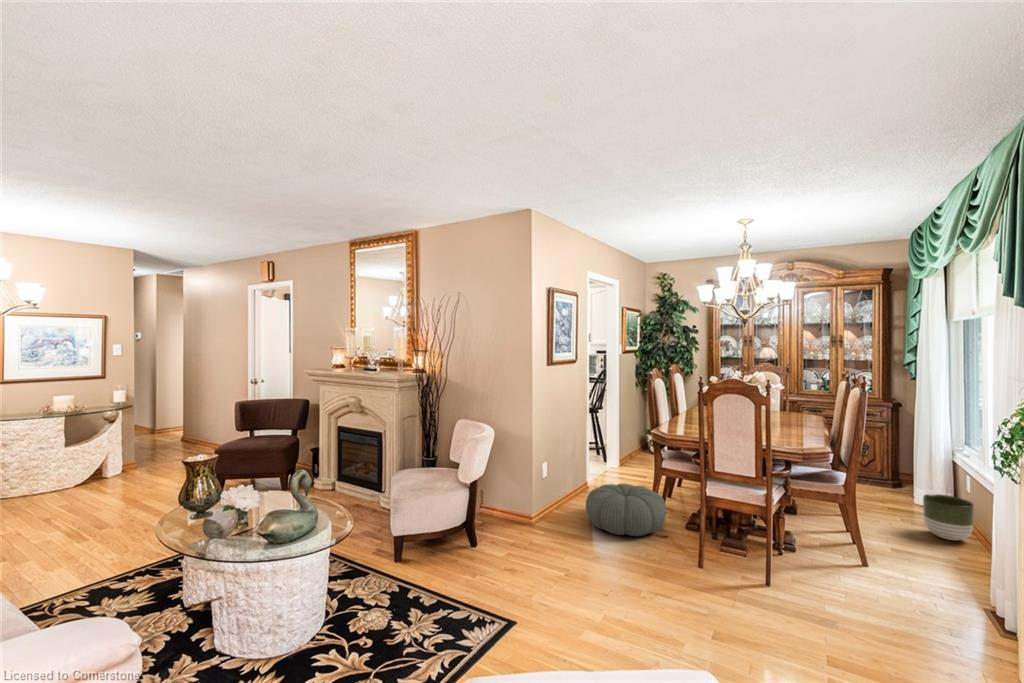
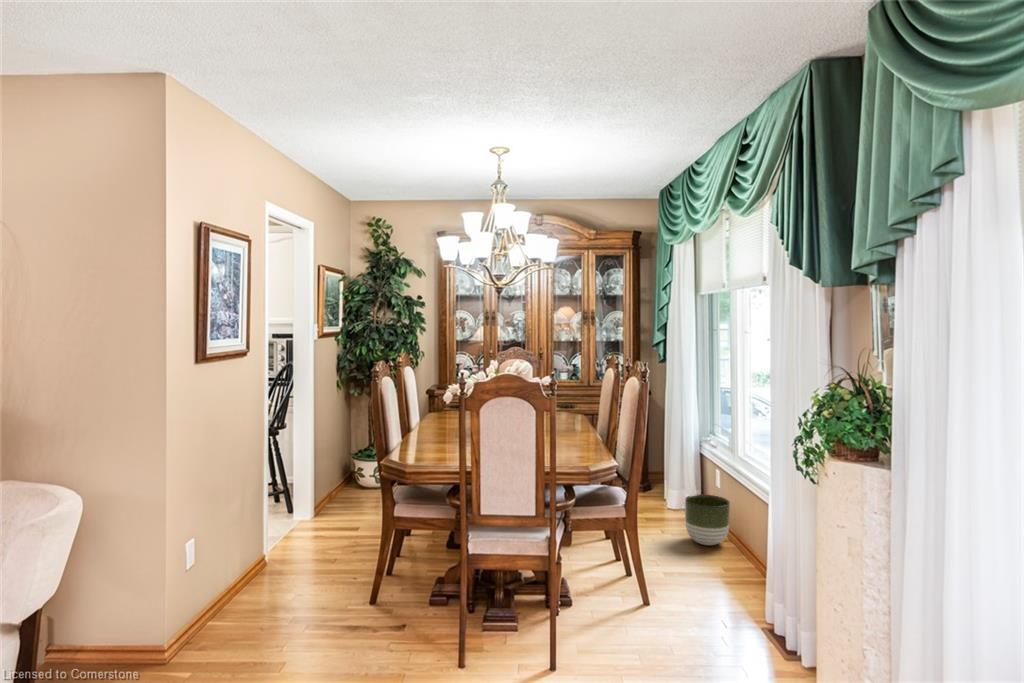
pouf: present [586,484,666,536] -> none [271,548,403,640]

